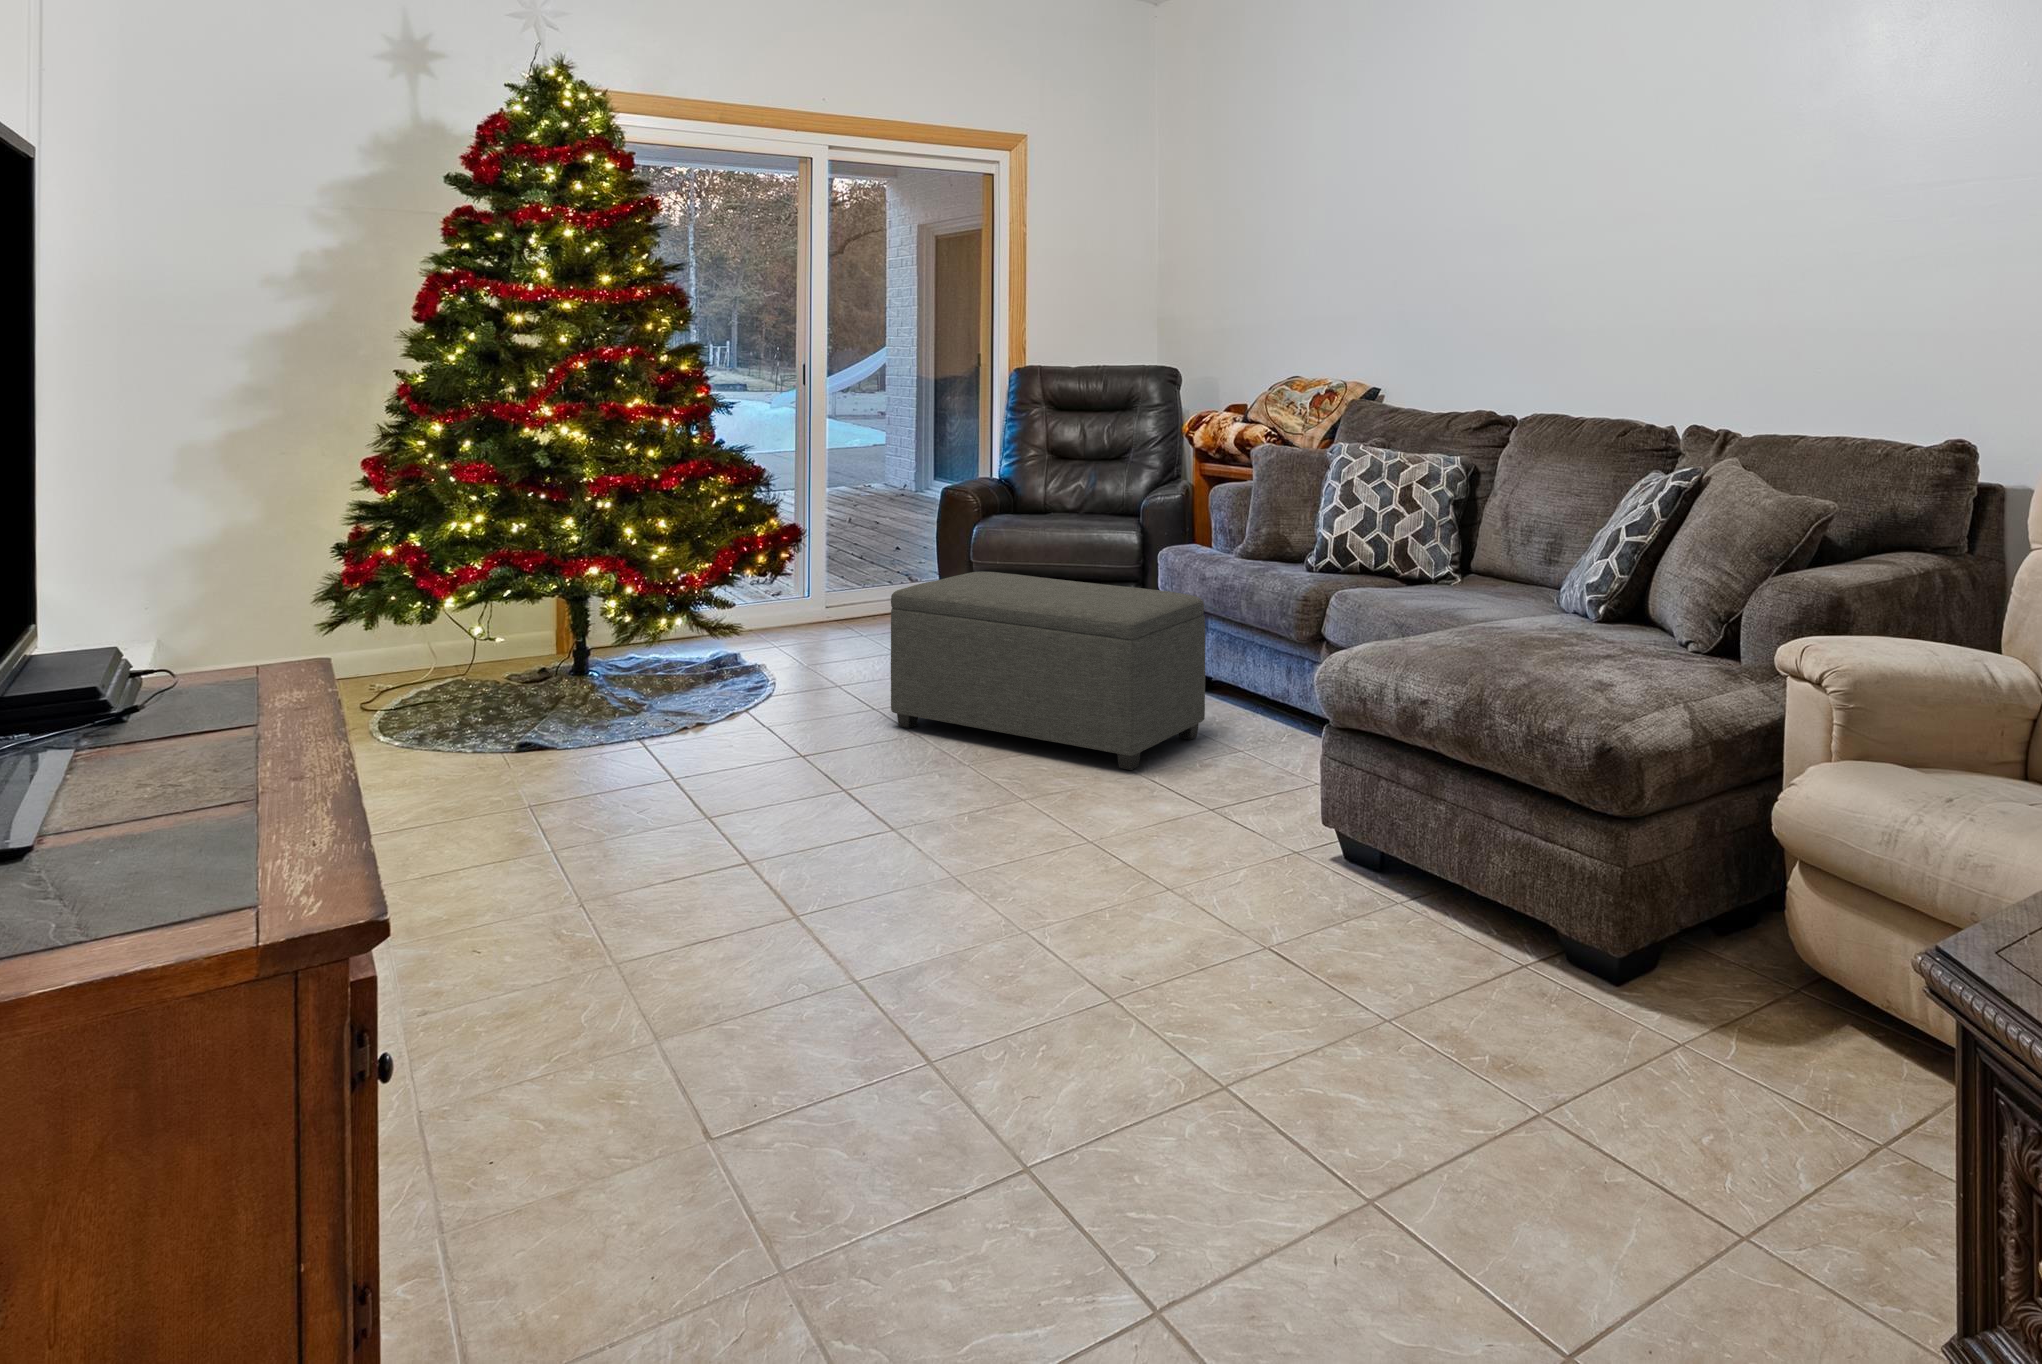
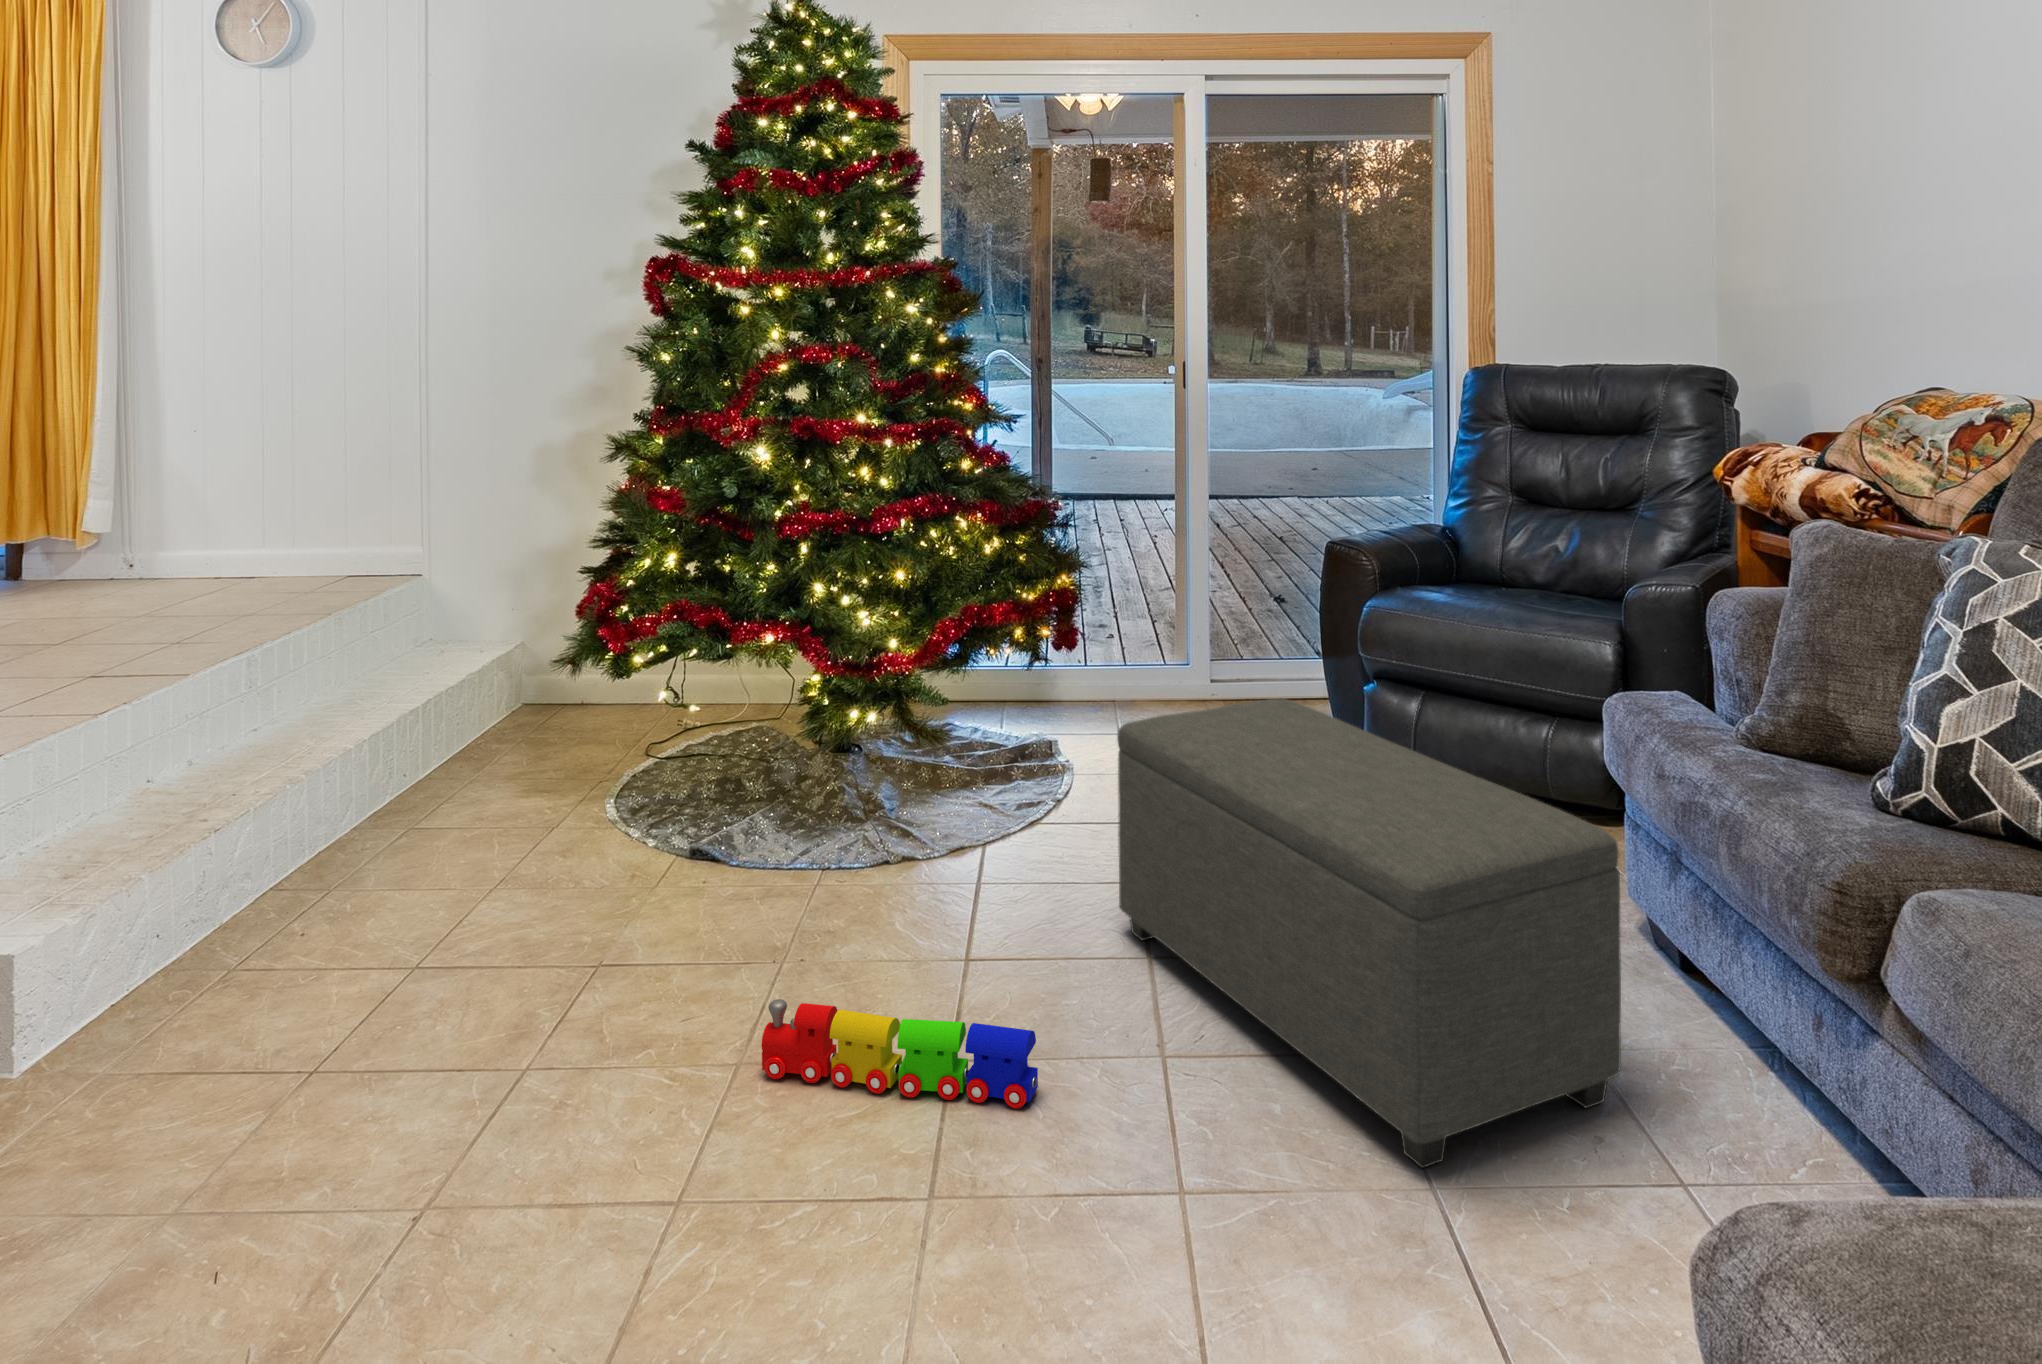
toy train: none [729,751,913,816] -> present [762,999,1038,1108]

